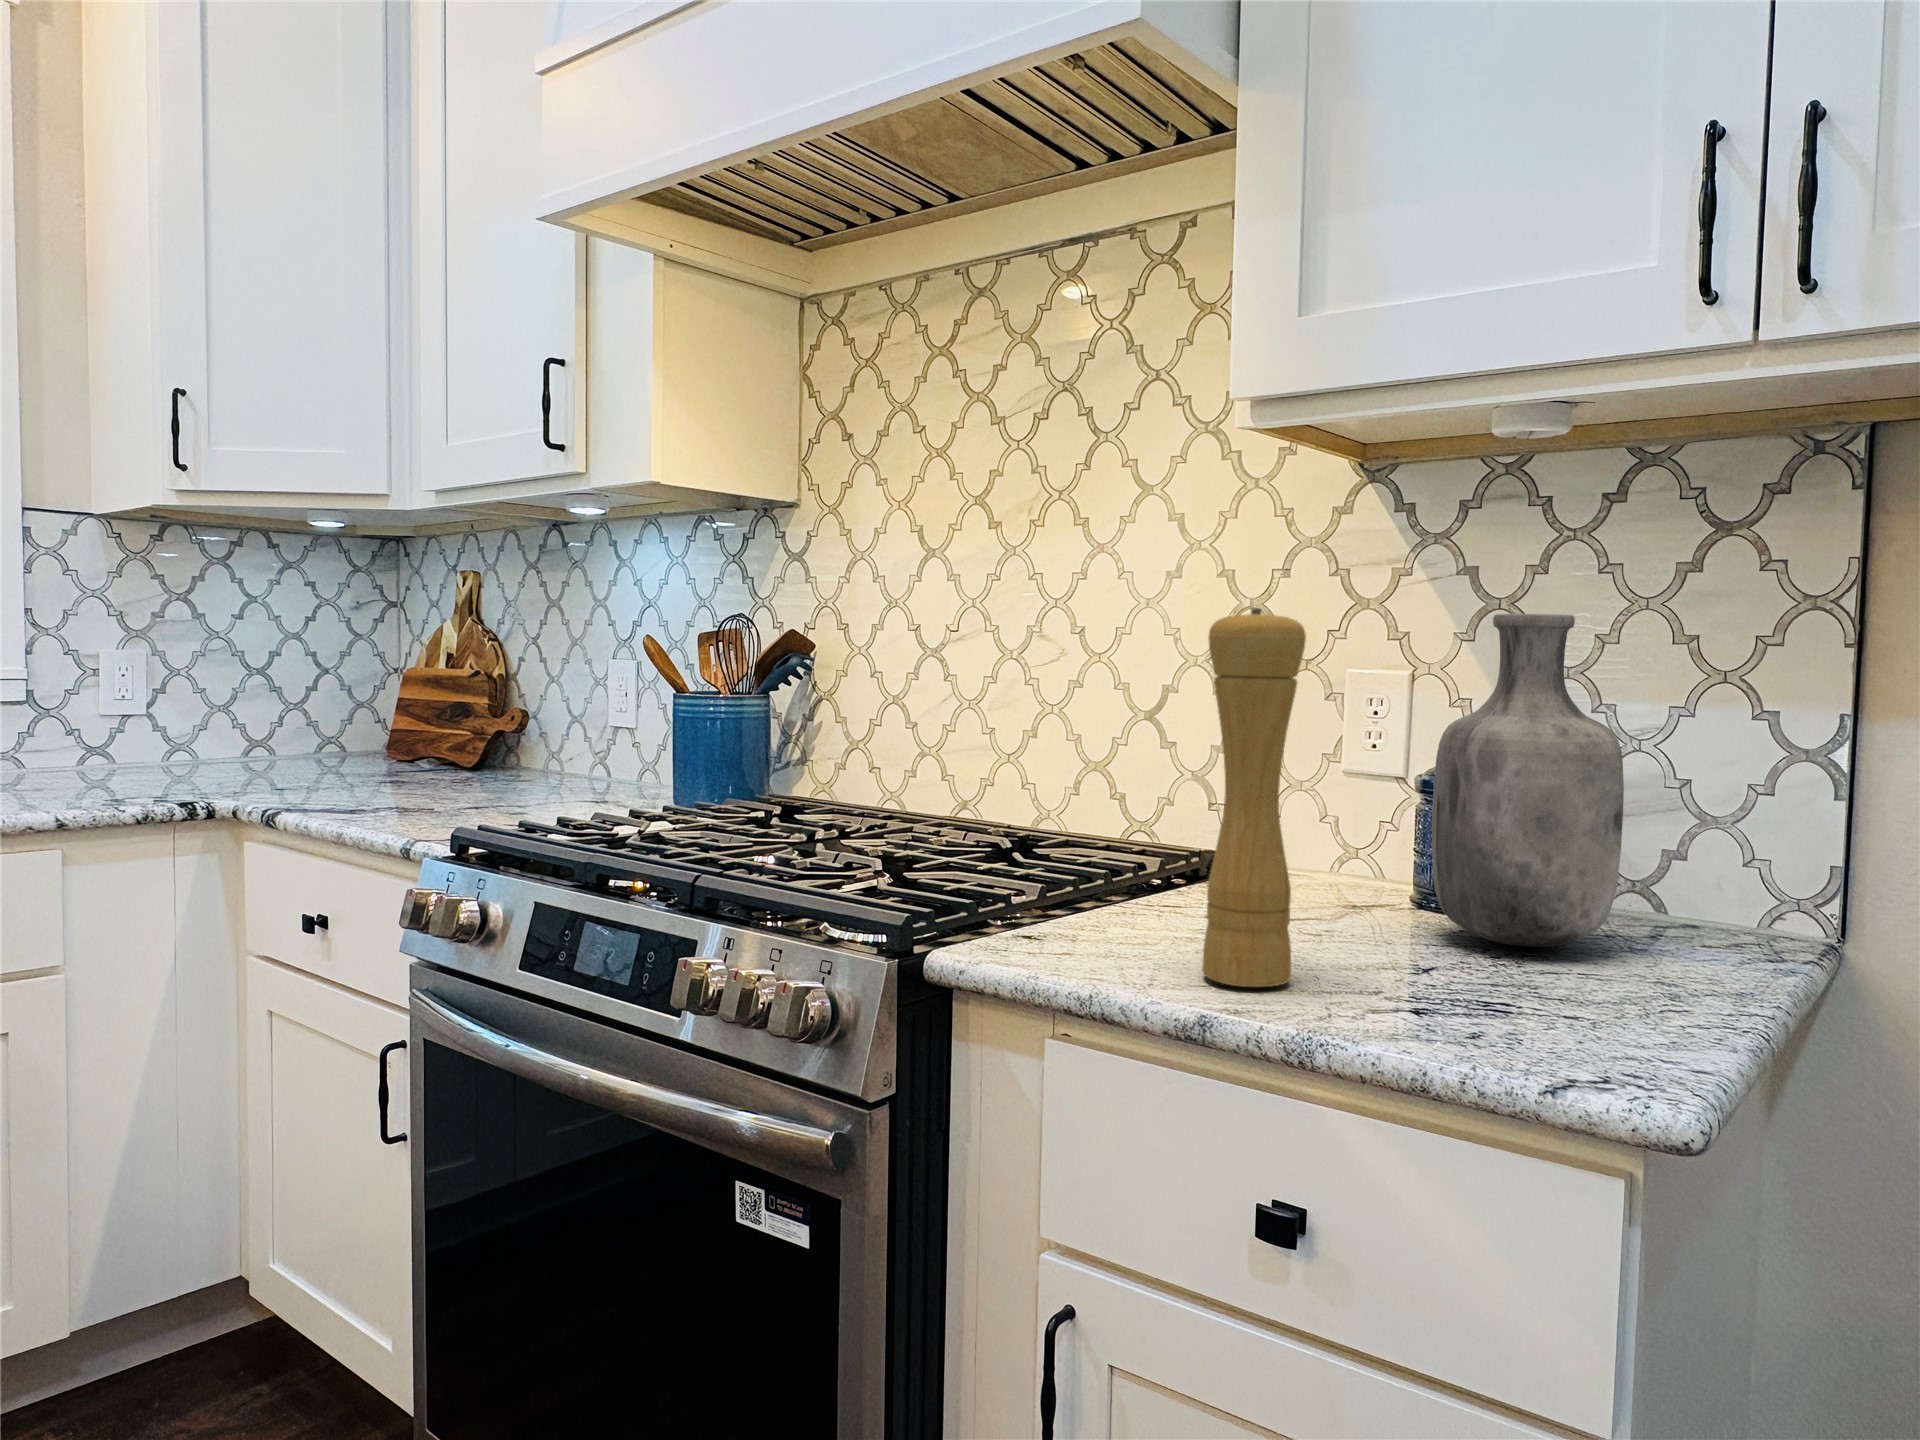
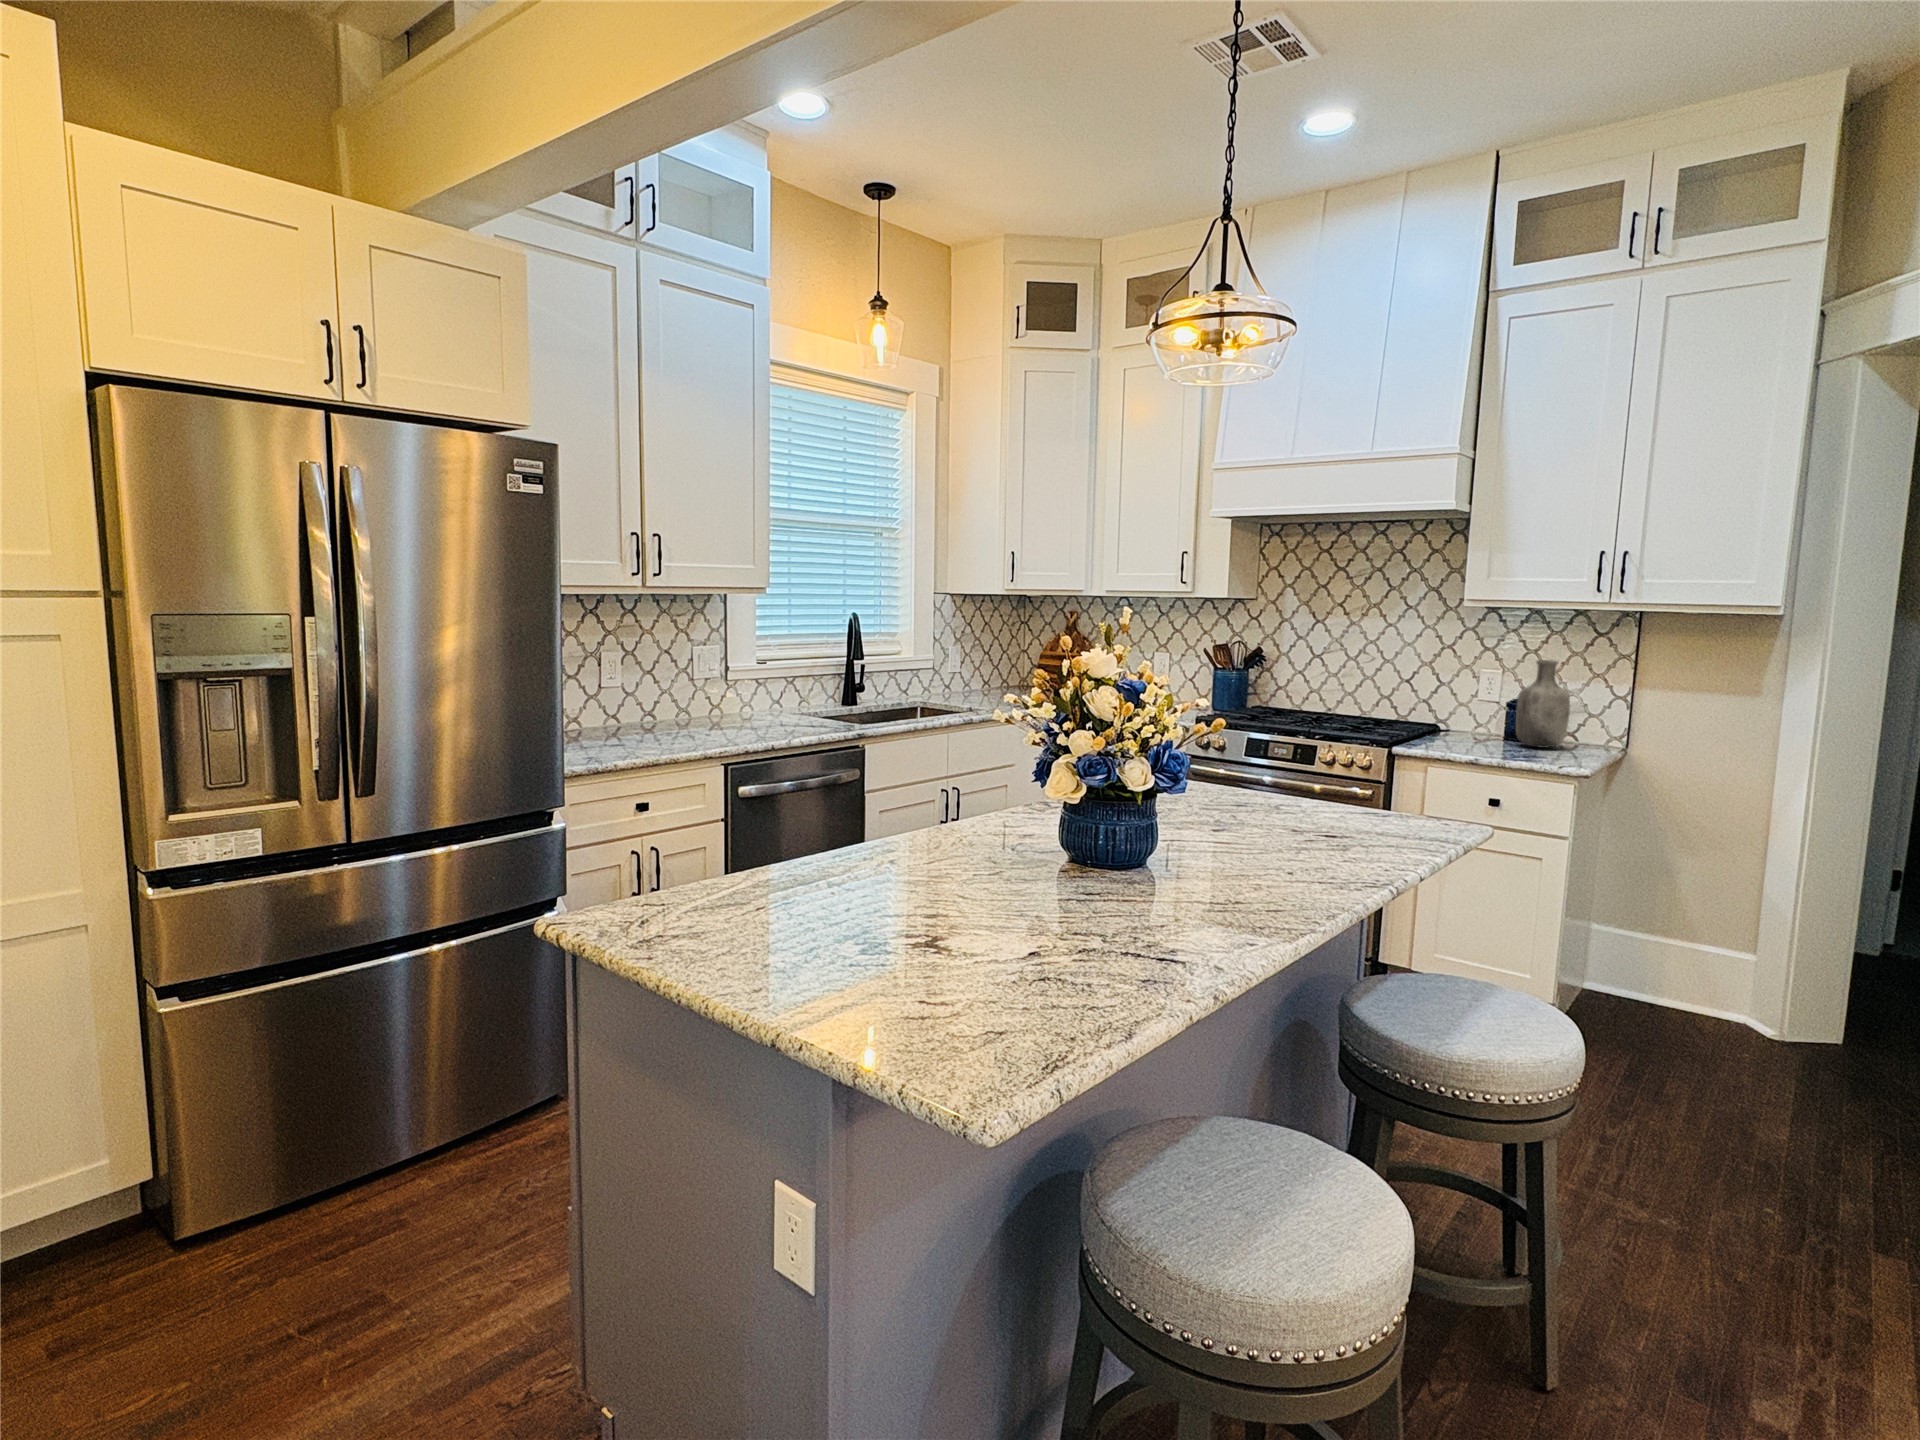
pepper mill: present [1202,608,1306,987] -> none [1463,662,1495,753]

